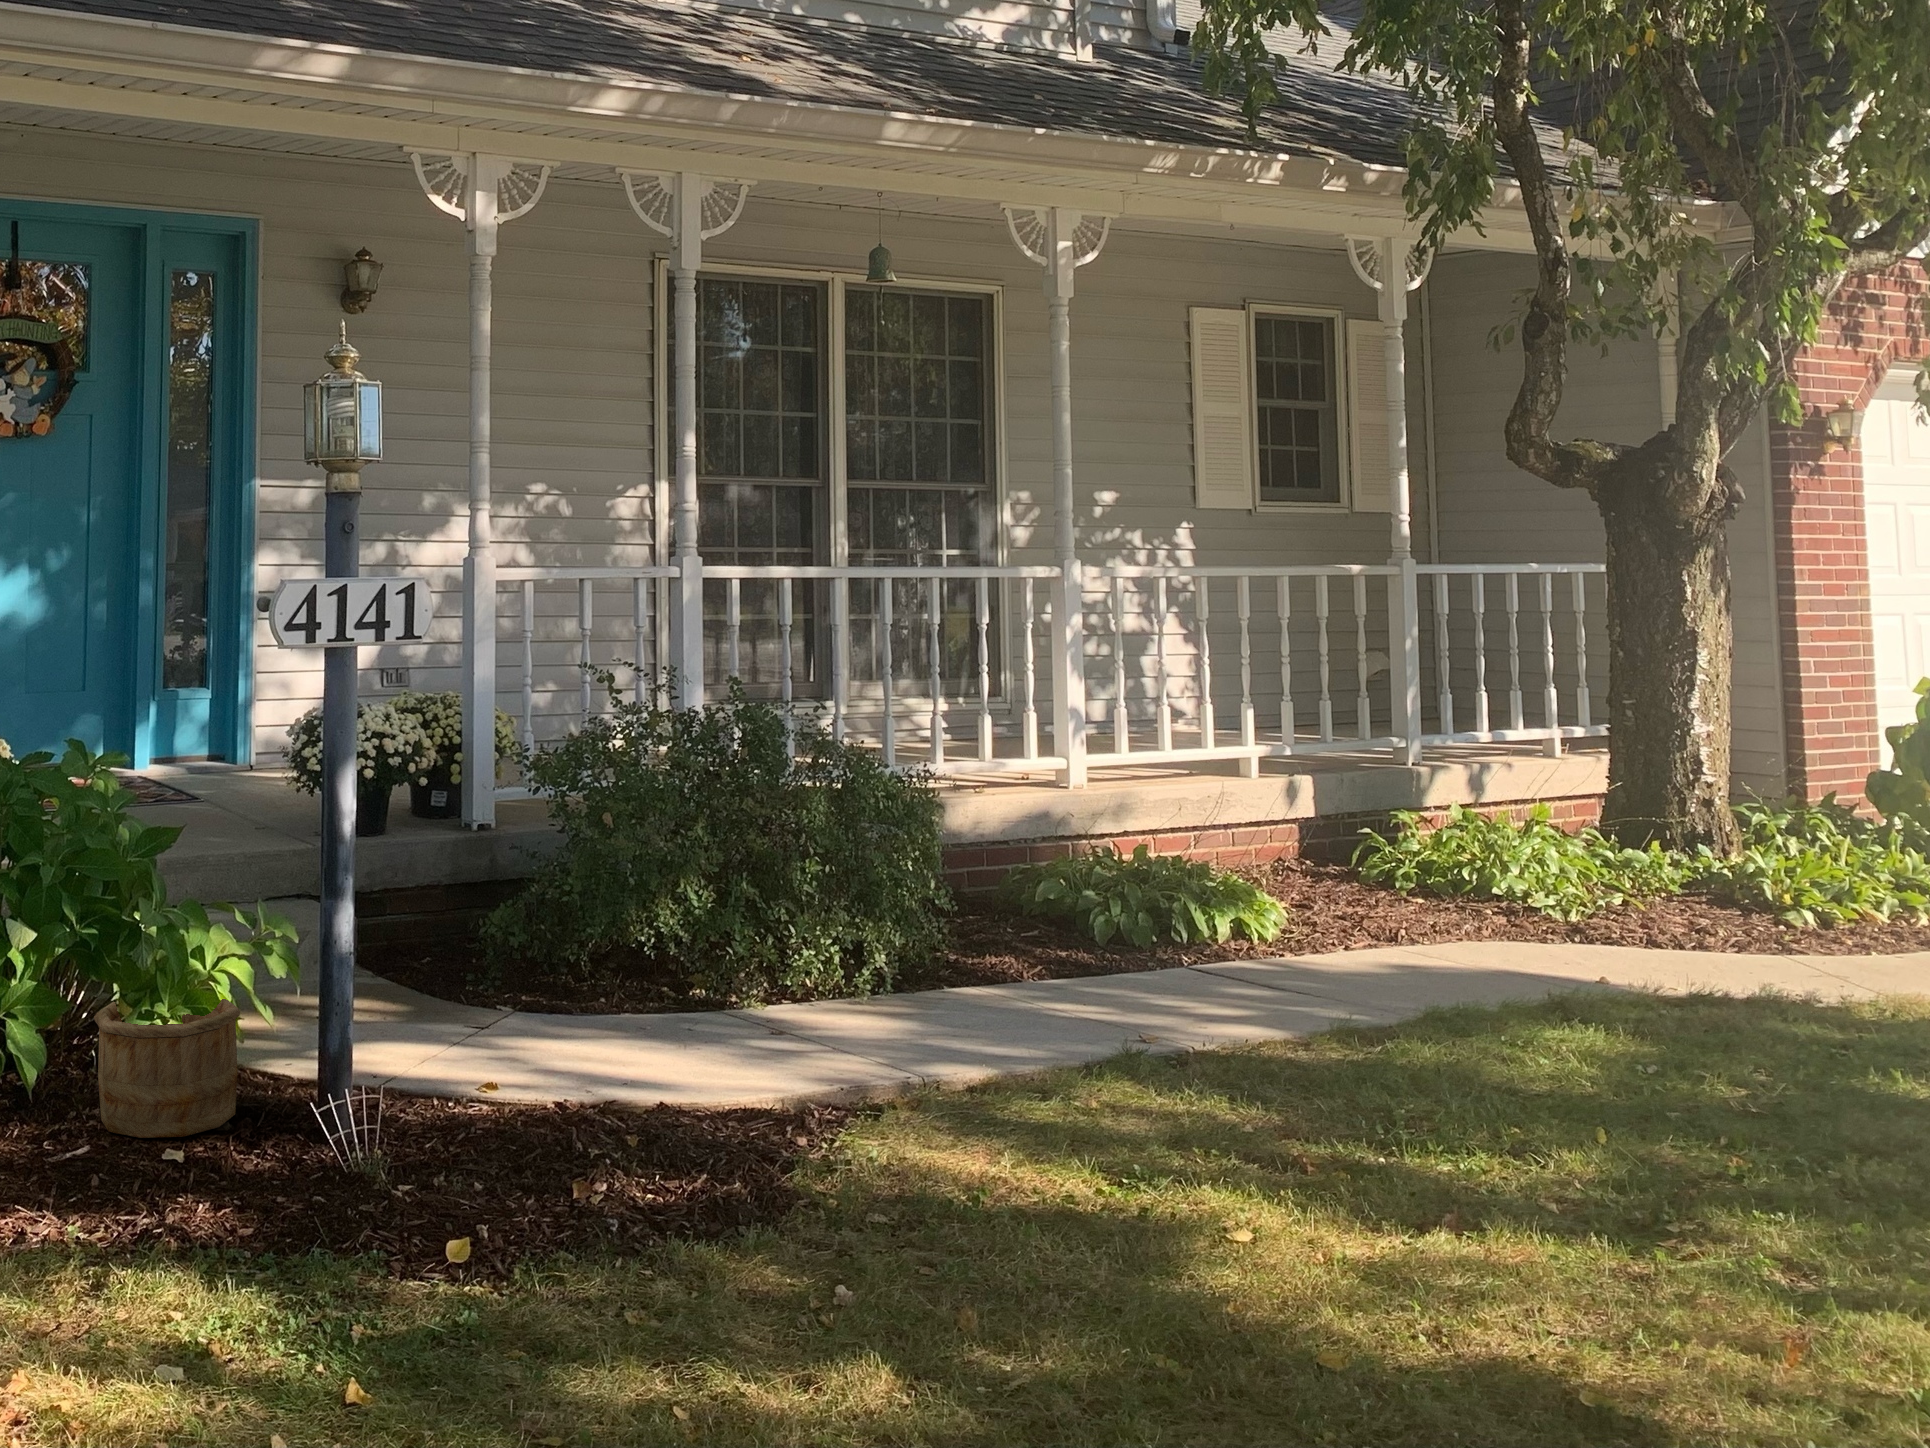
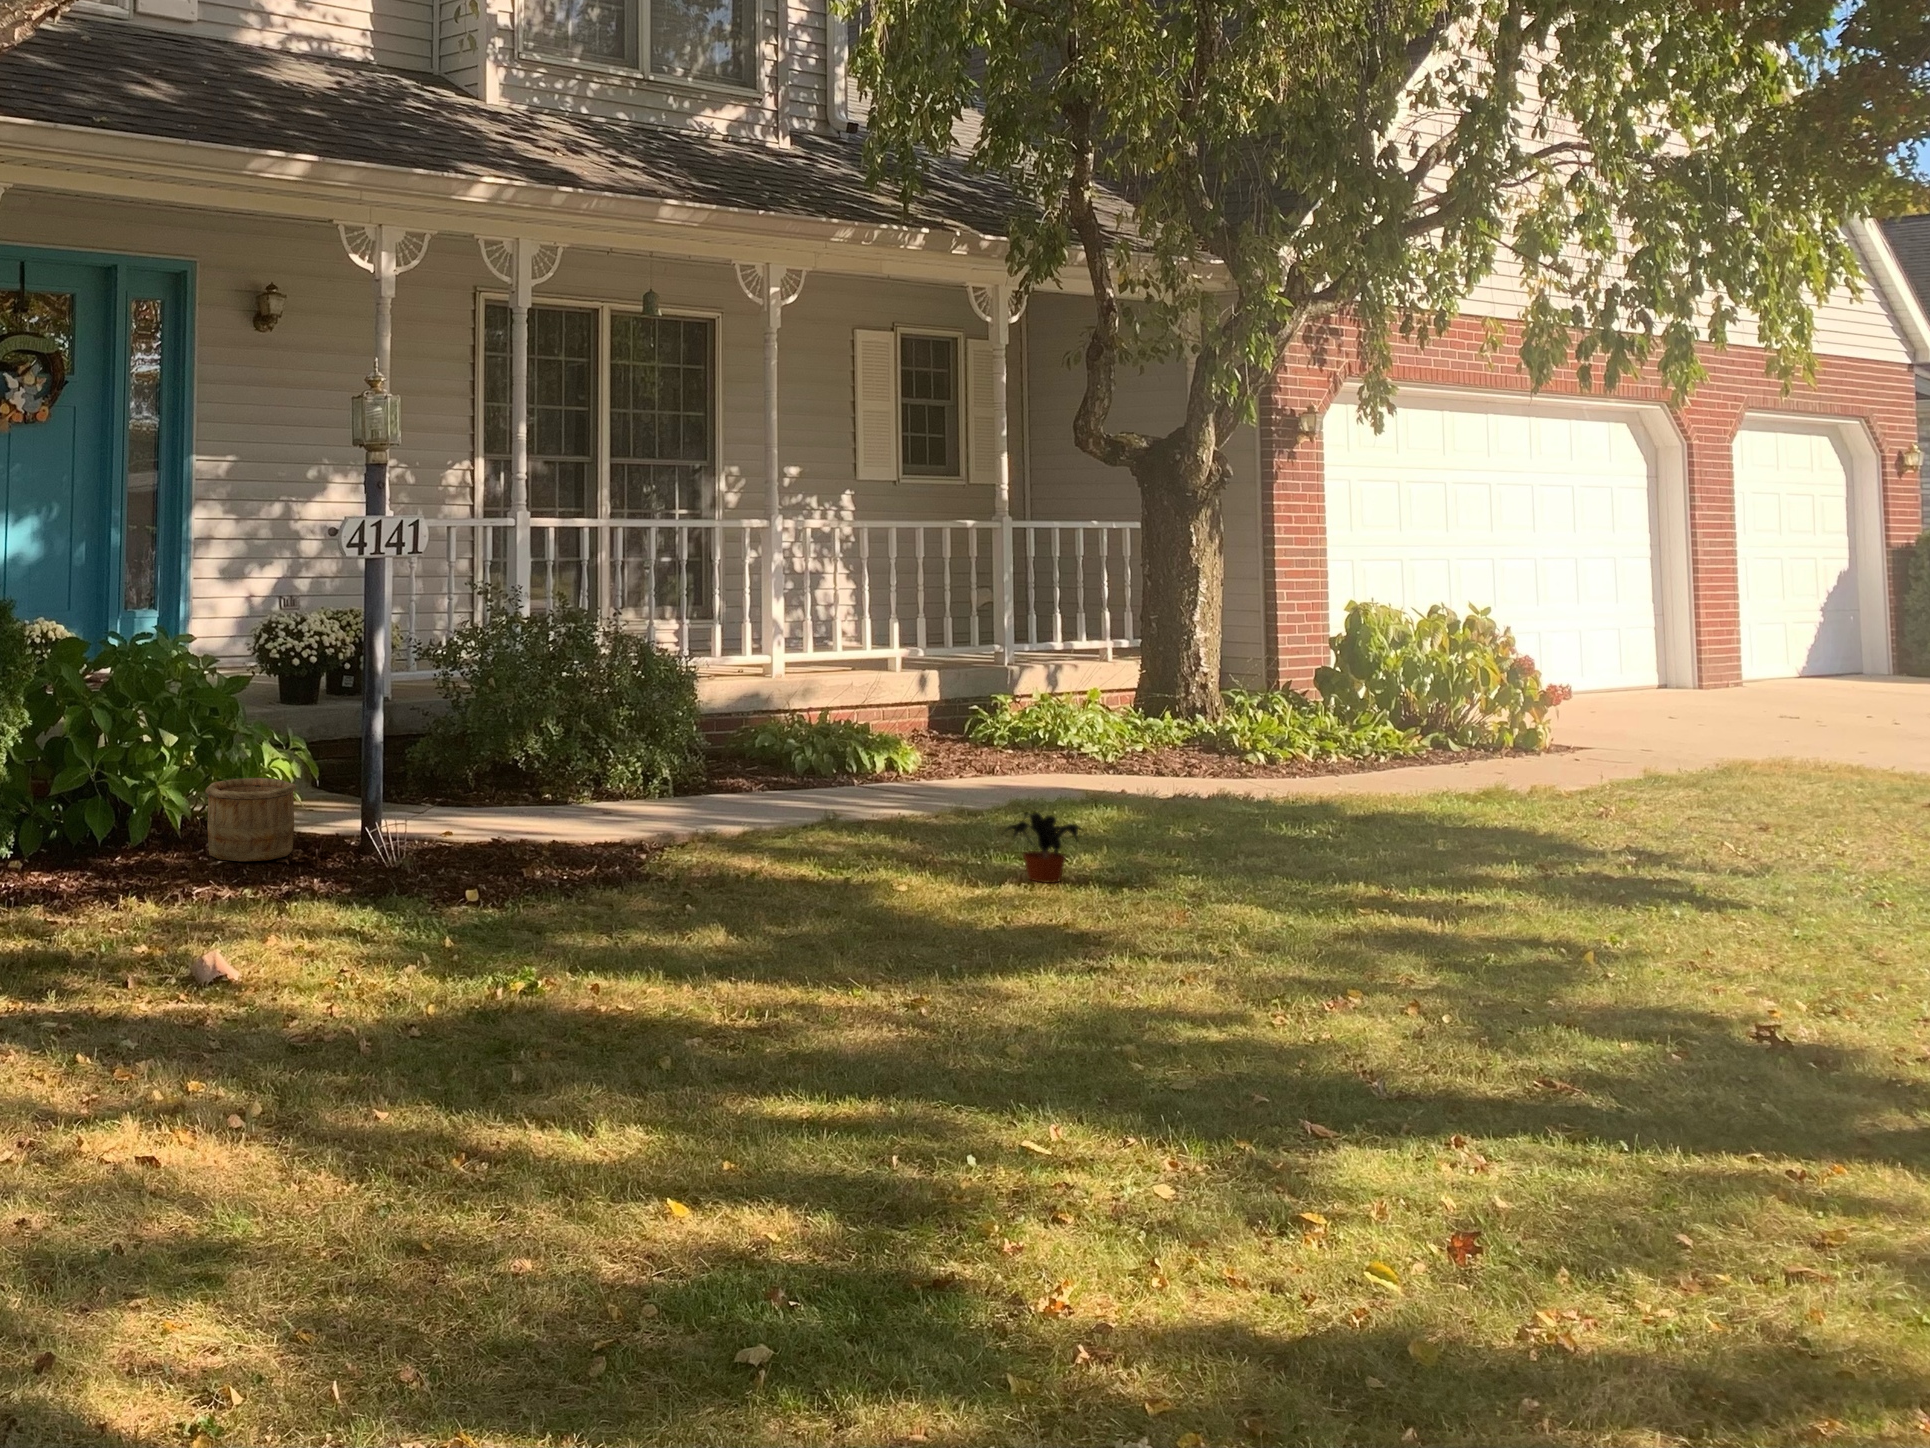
potted plant: none [1415,1086,1571,1218] -> present [1006,812,1081,883]

